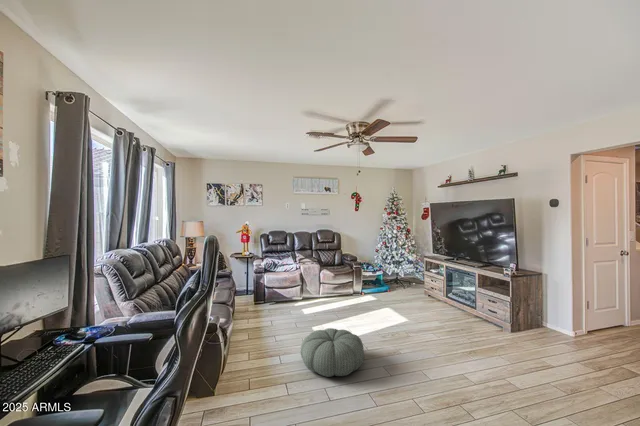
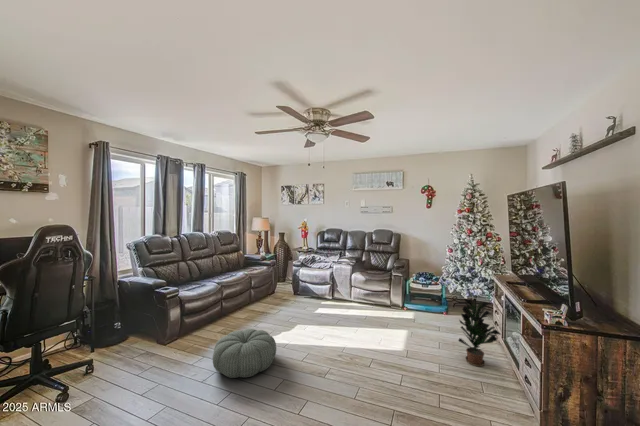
potted plant: none [437,270,464,314] -> present [459,299,500,366]

